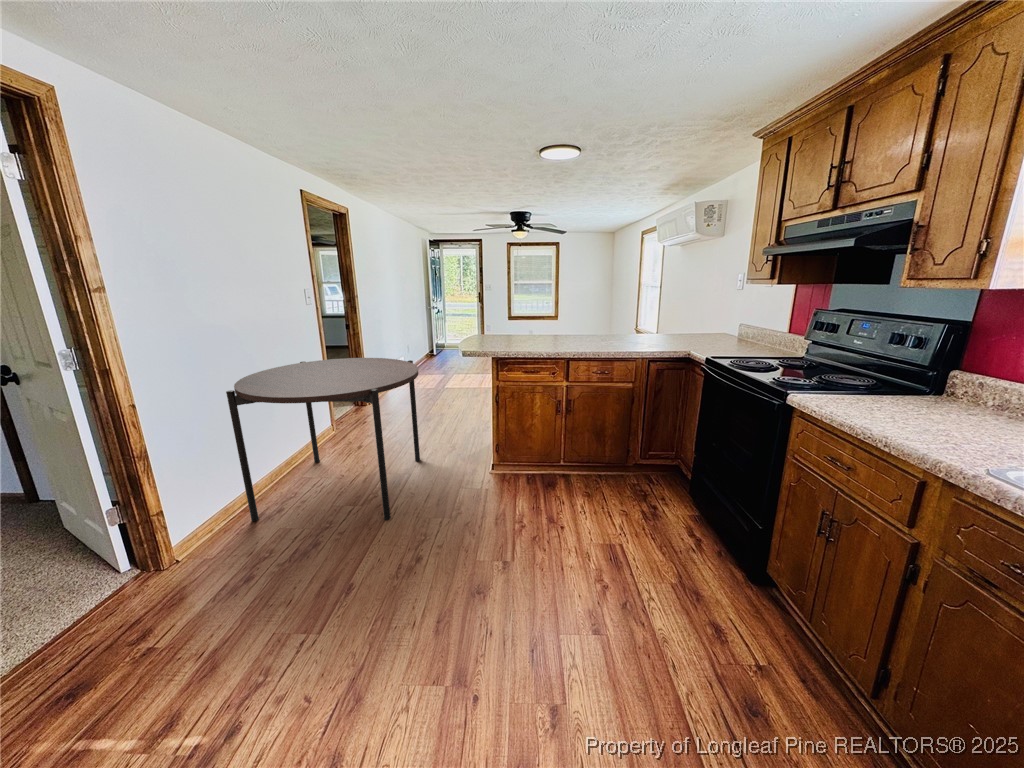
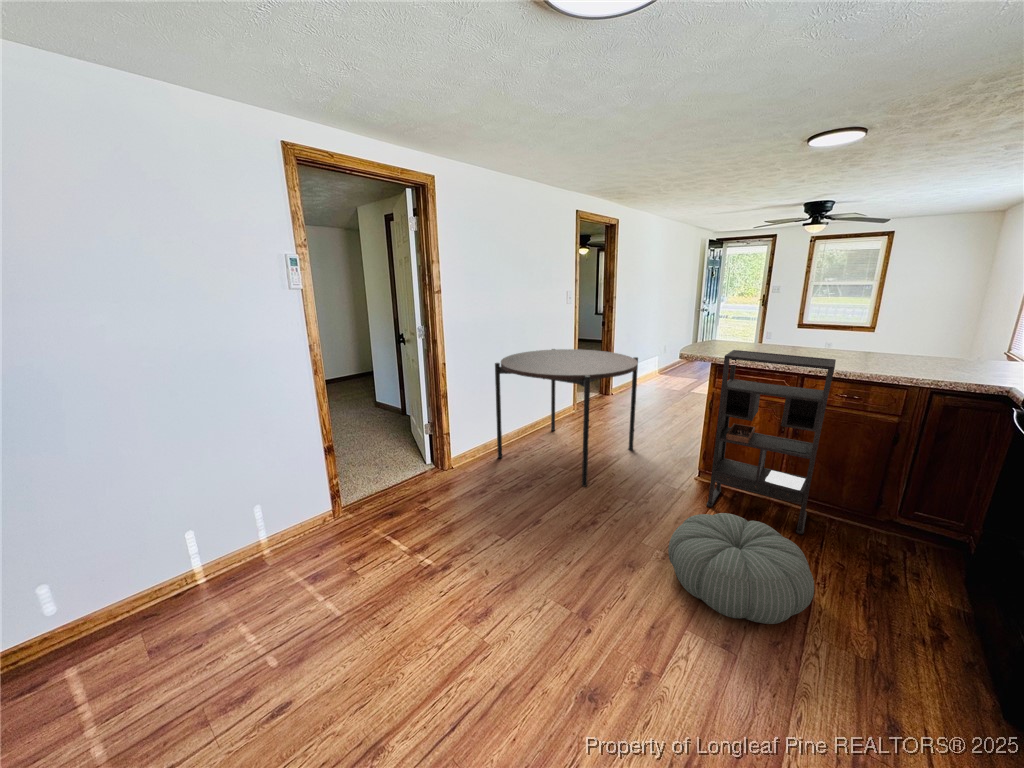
bookshelf: none [512,343,597,497] -> present [706,350,836,535]
pouf: none [511,499,633,601] -> present [668,513,814,624]

